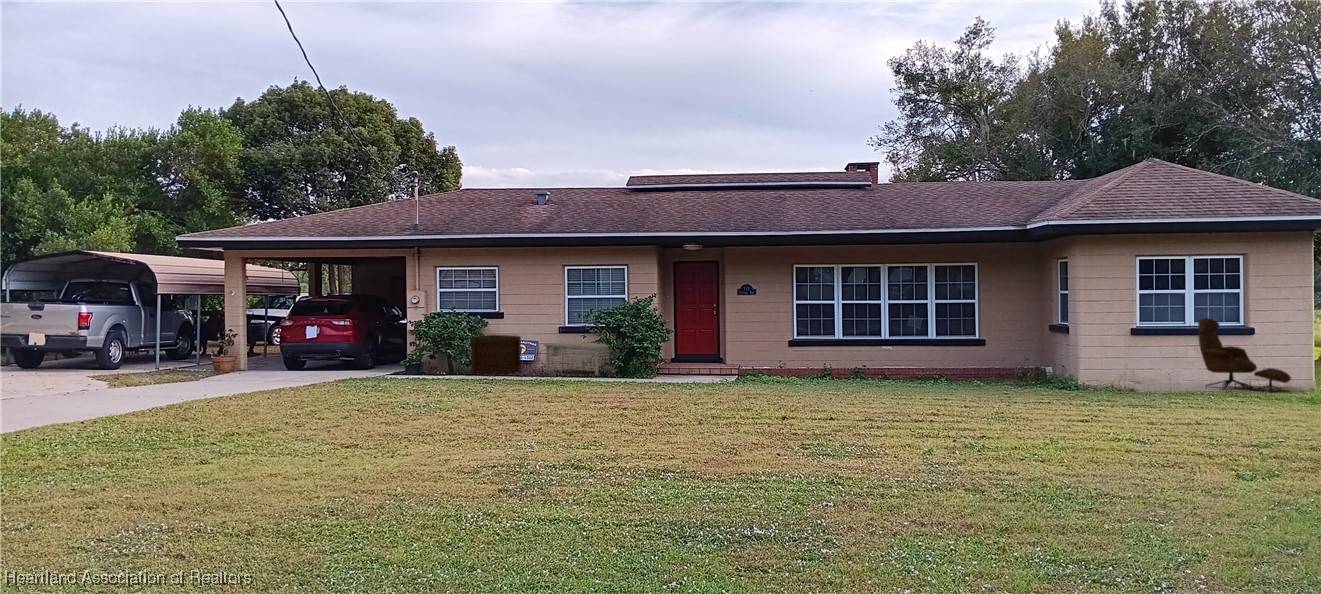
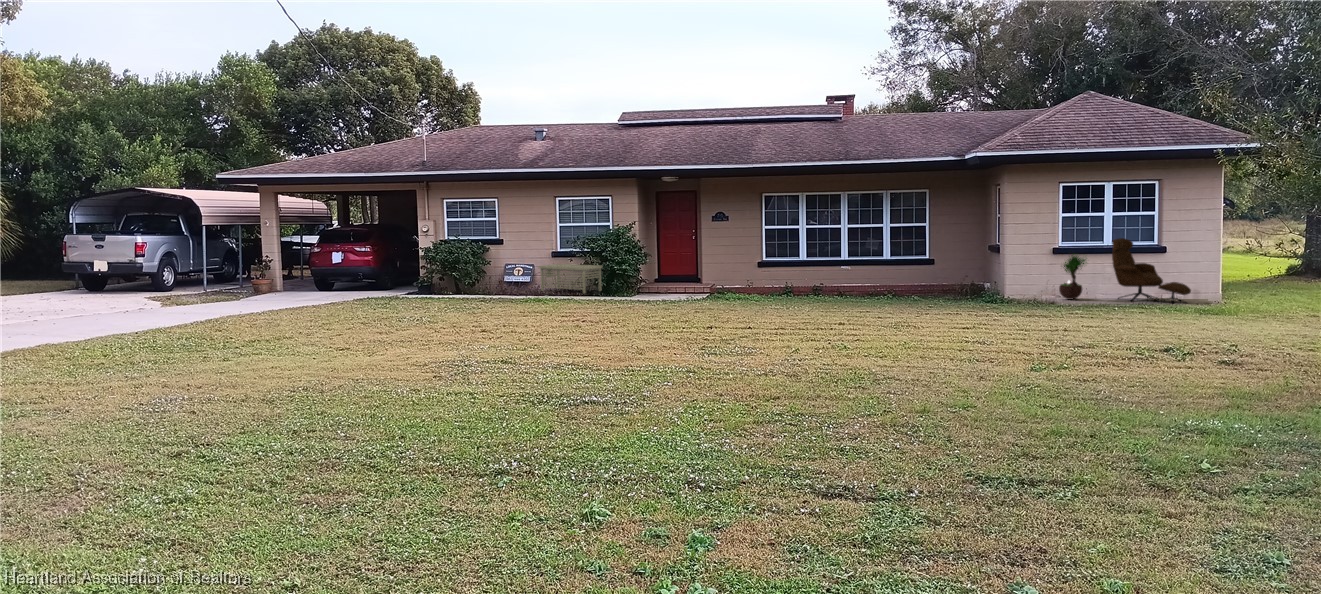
potted tree: none [1139,331,1174,387] -> present [1059,254,1087,299]
wooden crate: present [471,335,521,374] -> none [474,259,519,293]

